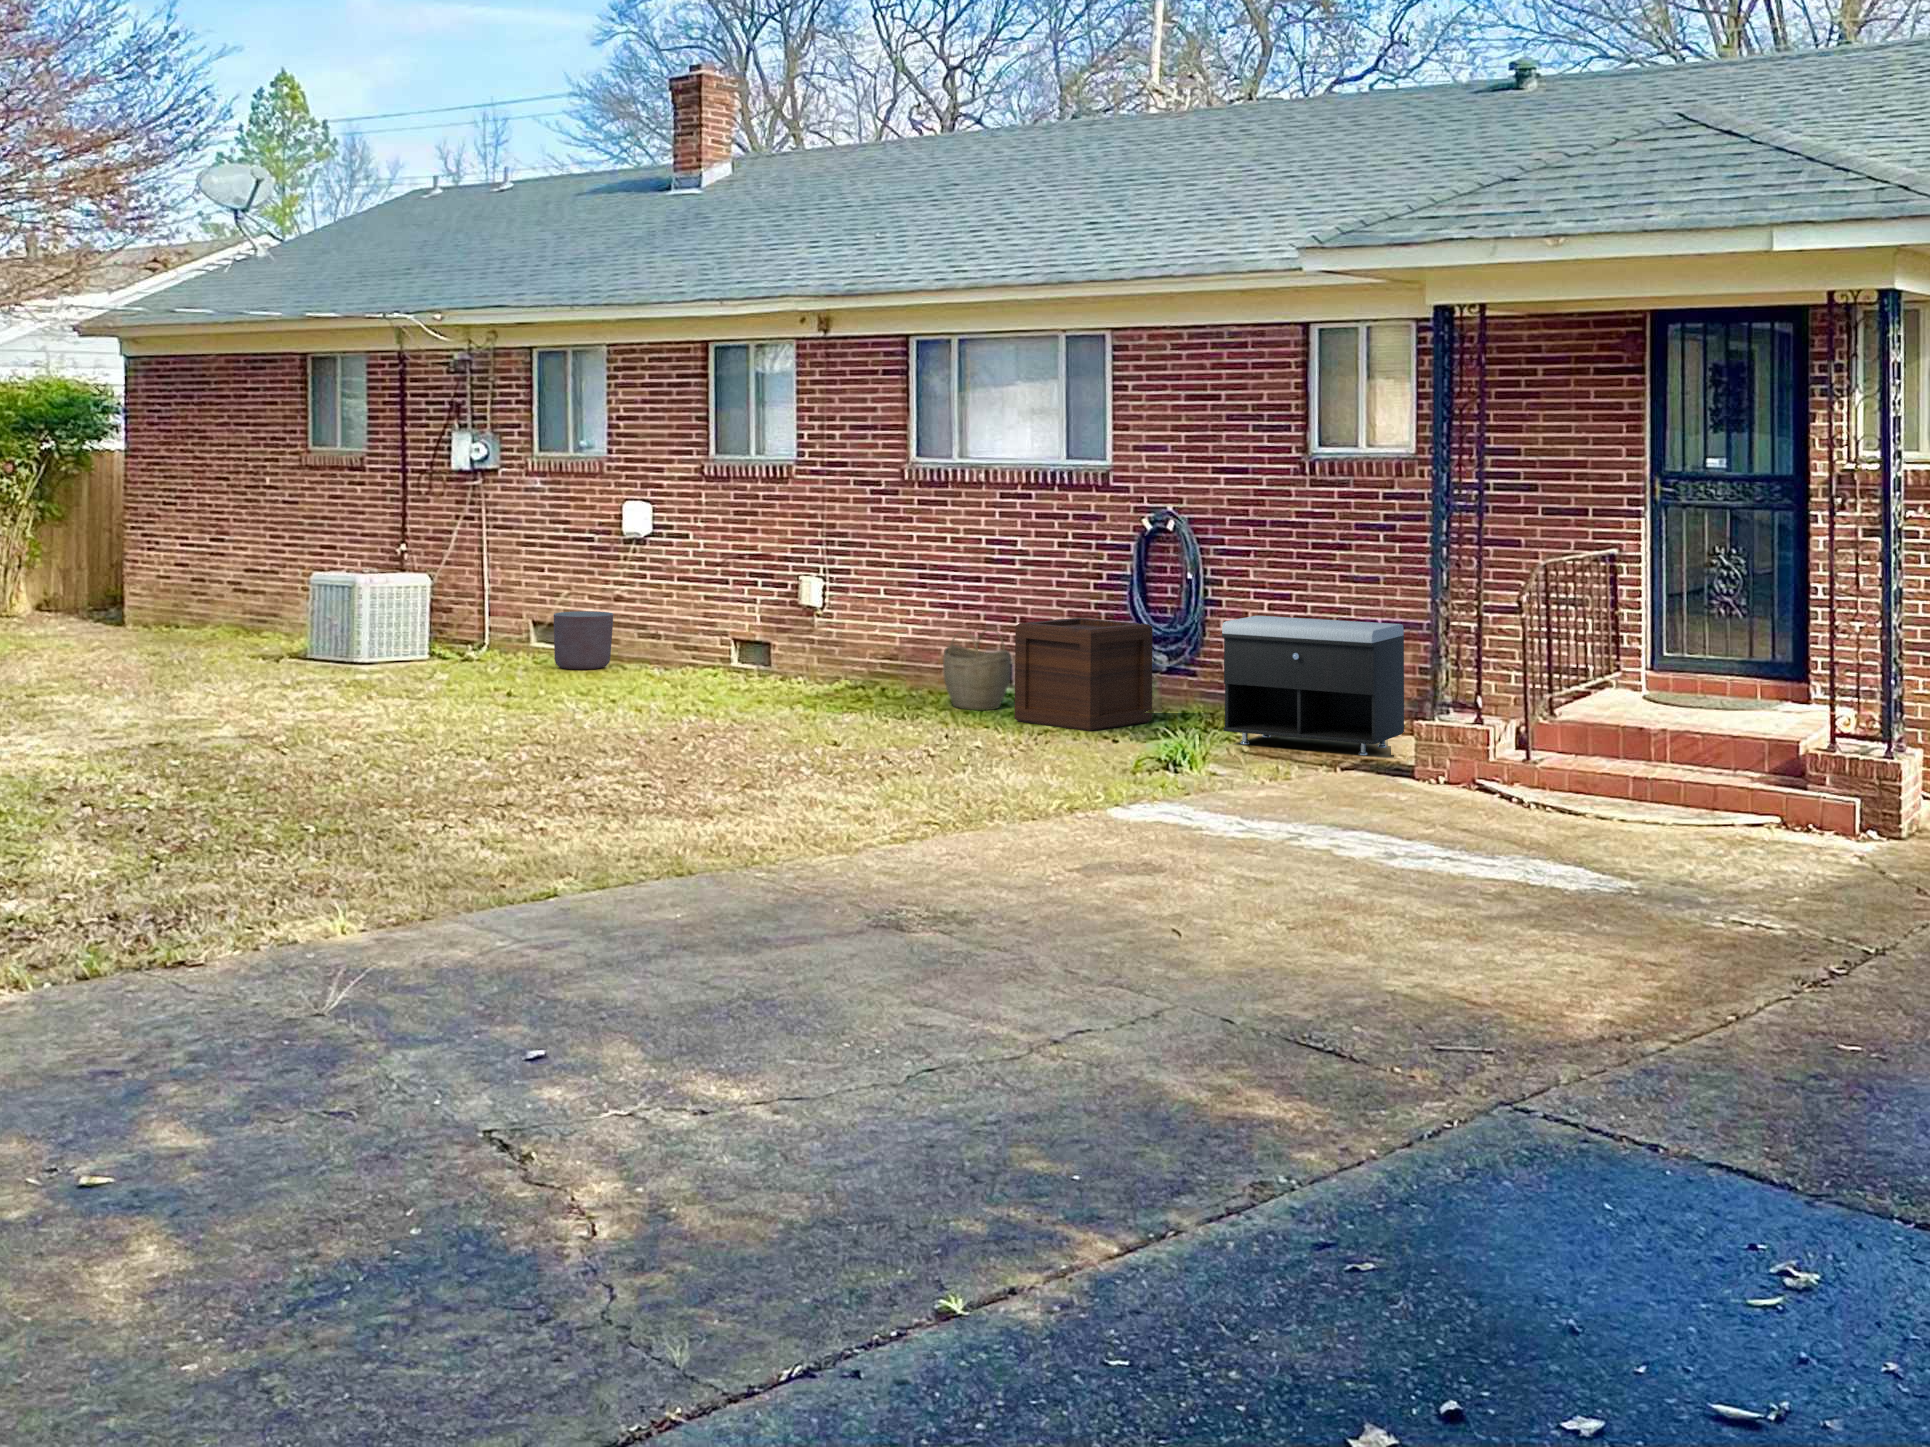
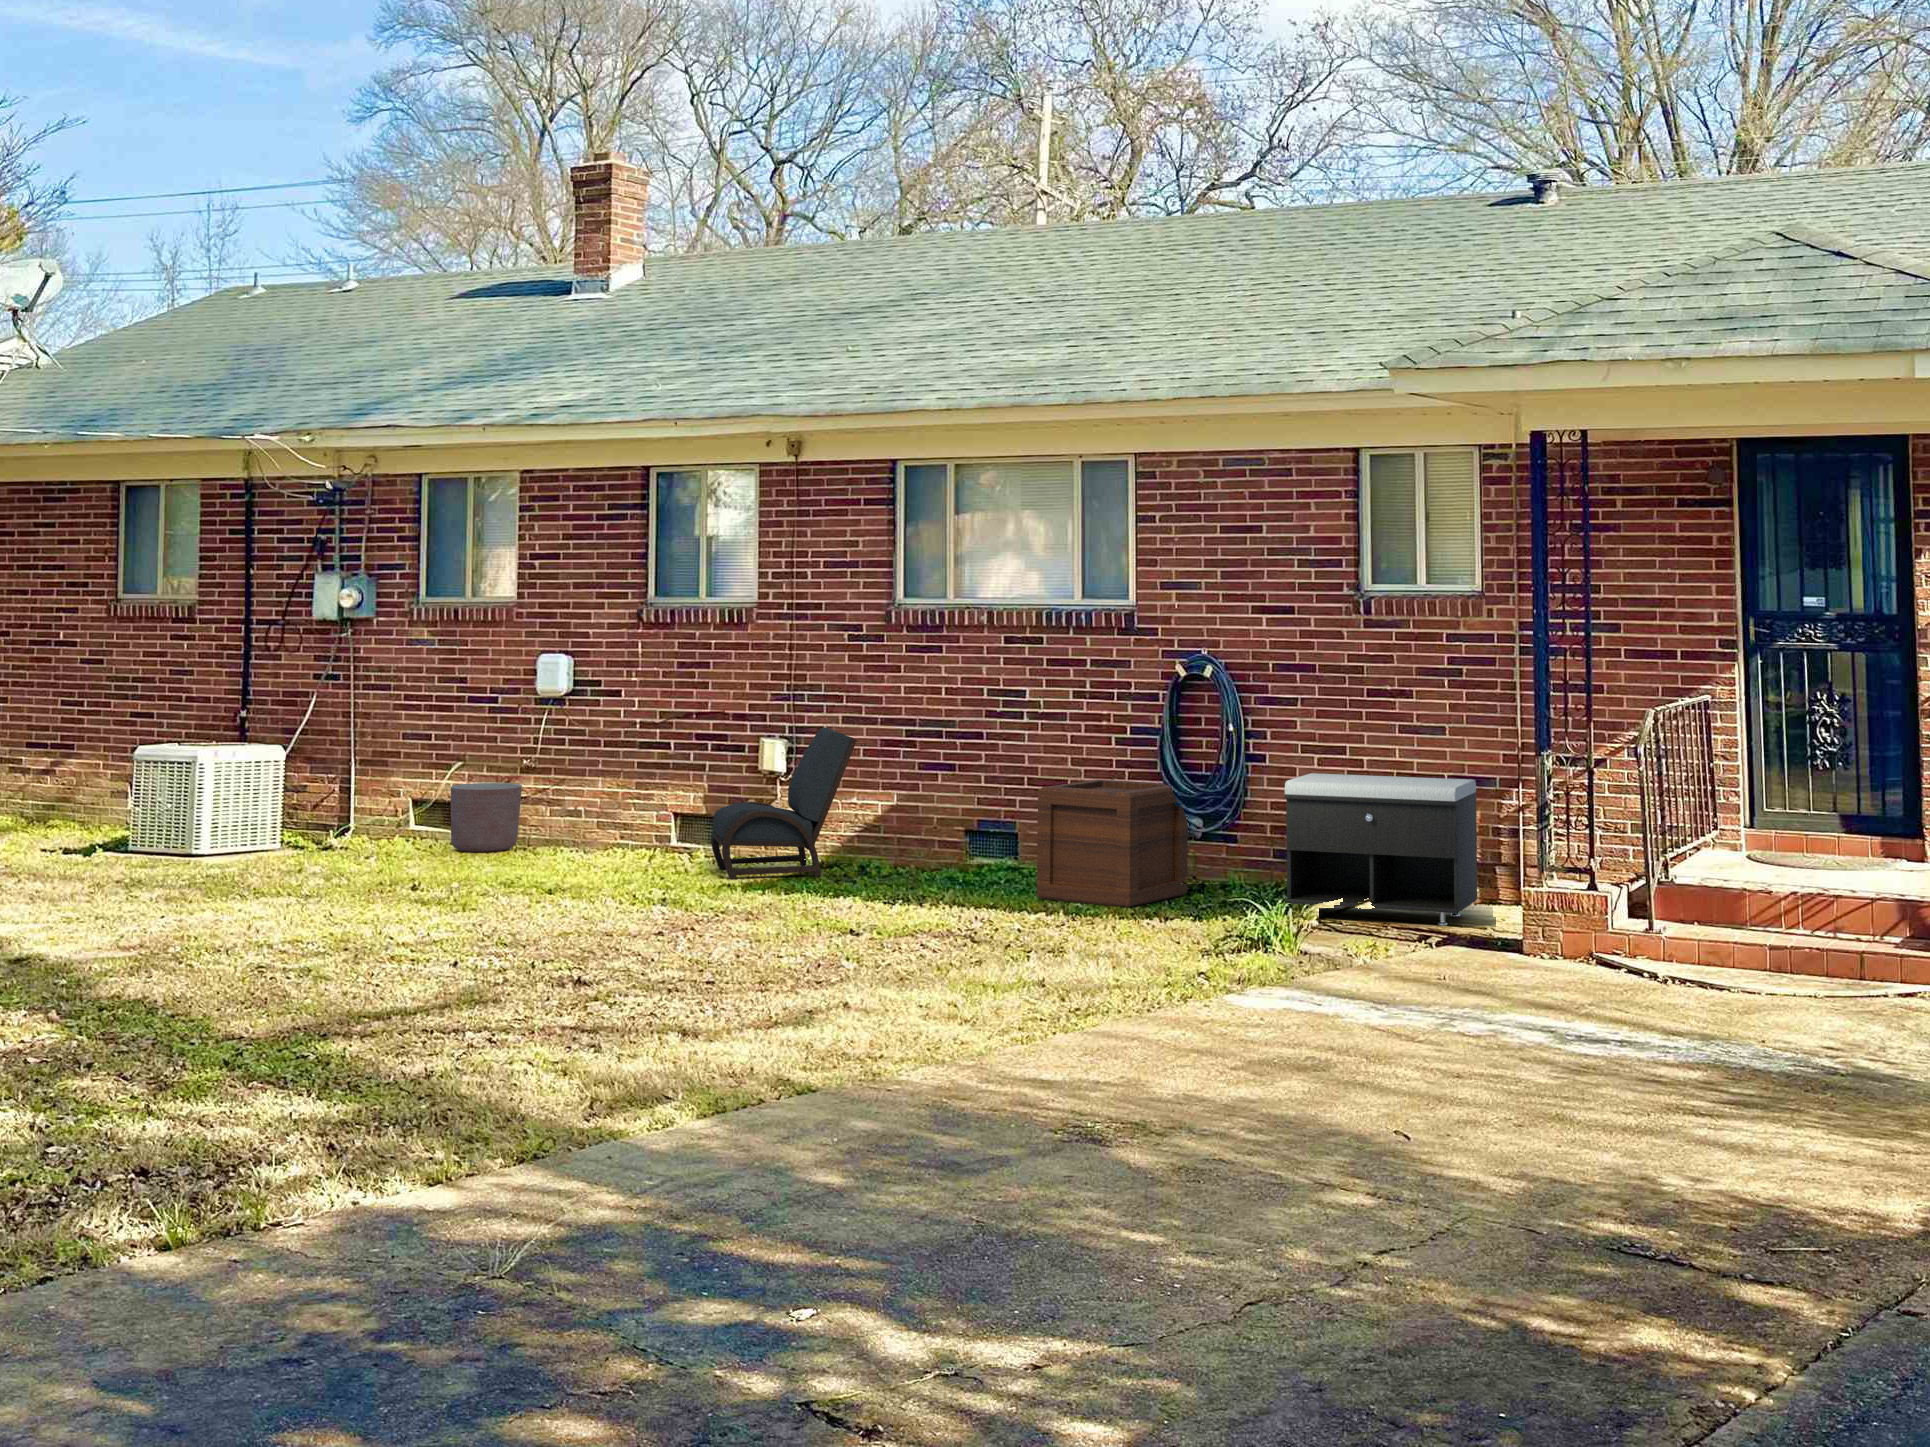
lounge chair: none [757,568,877,698] -> present [711,728,857,880]
woven basket: present [943,629,1011,711] -> none [942,793,1020,887]

